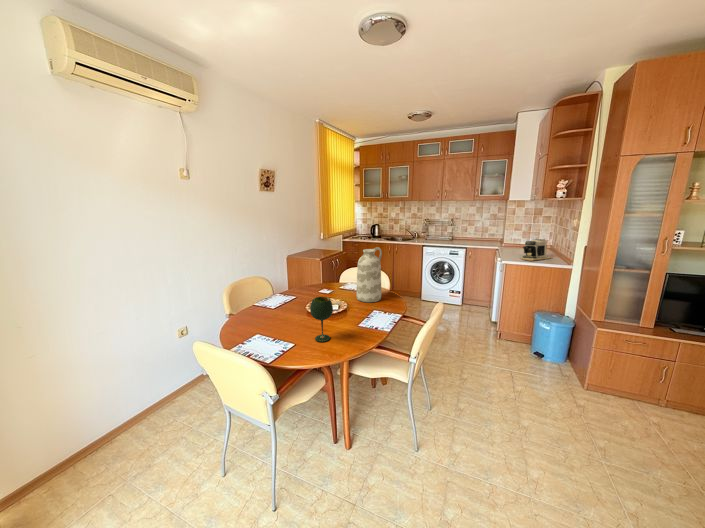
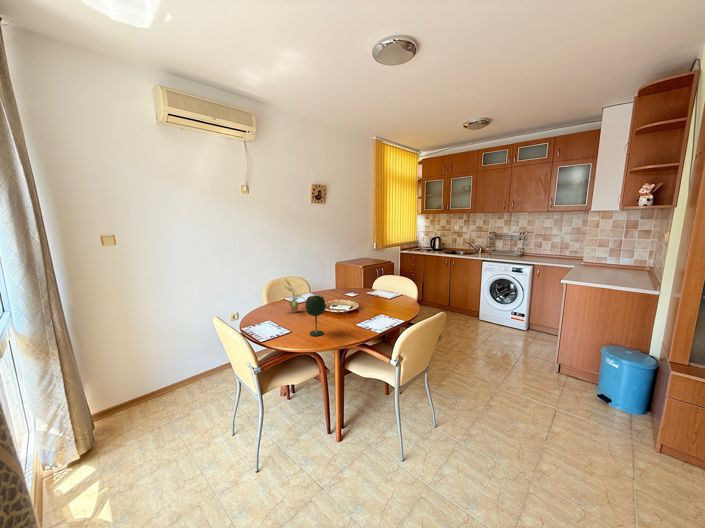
coffee maker: present [522,239,551,261] -> none [588,257,638,283]
vase: present [356,247,382,302] -> none [373,256,400,309]
potted plant: none [257,280,289,318] -> present [285,281,302,313]

